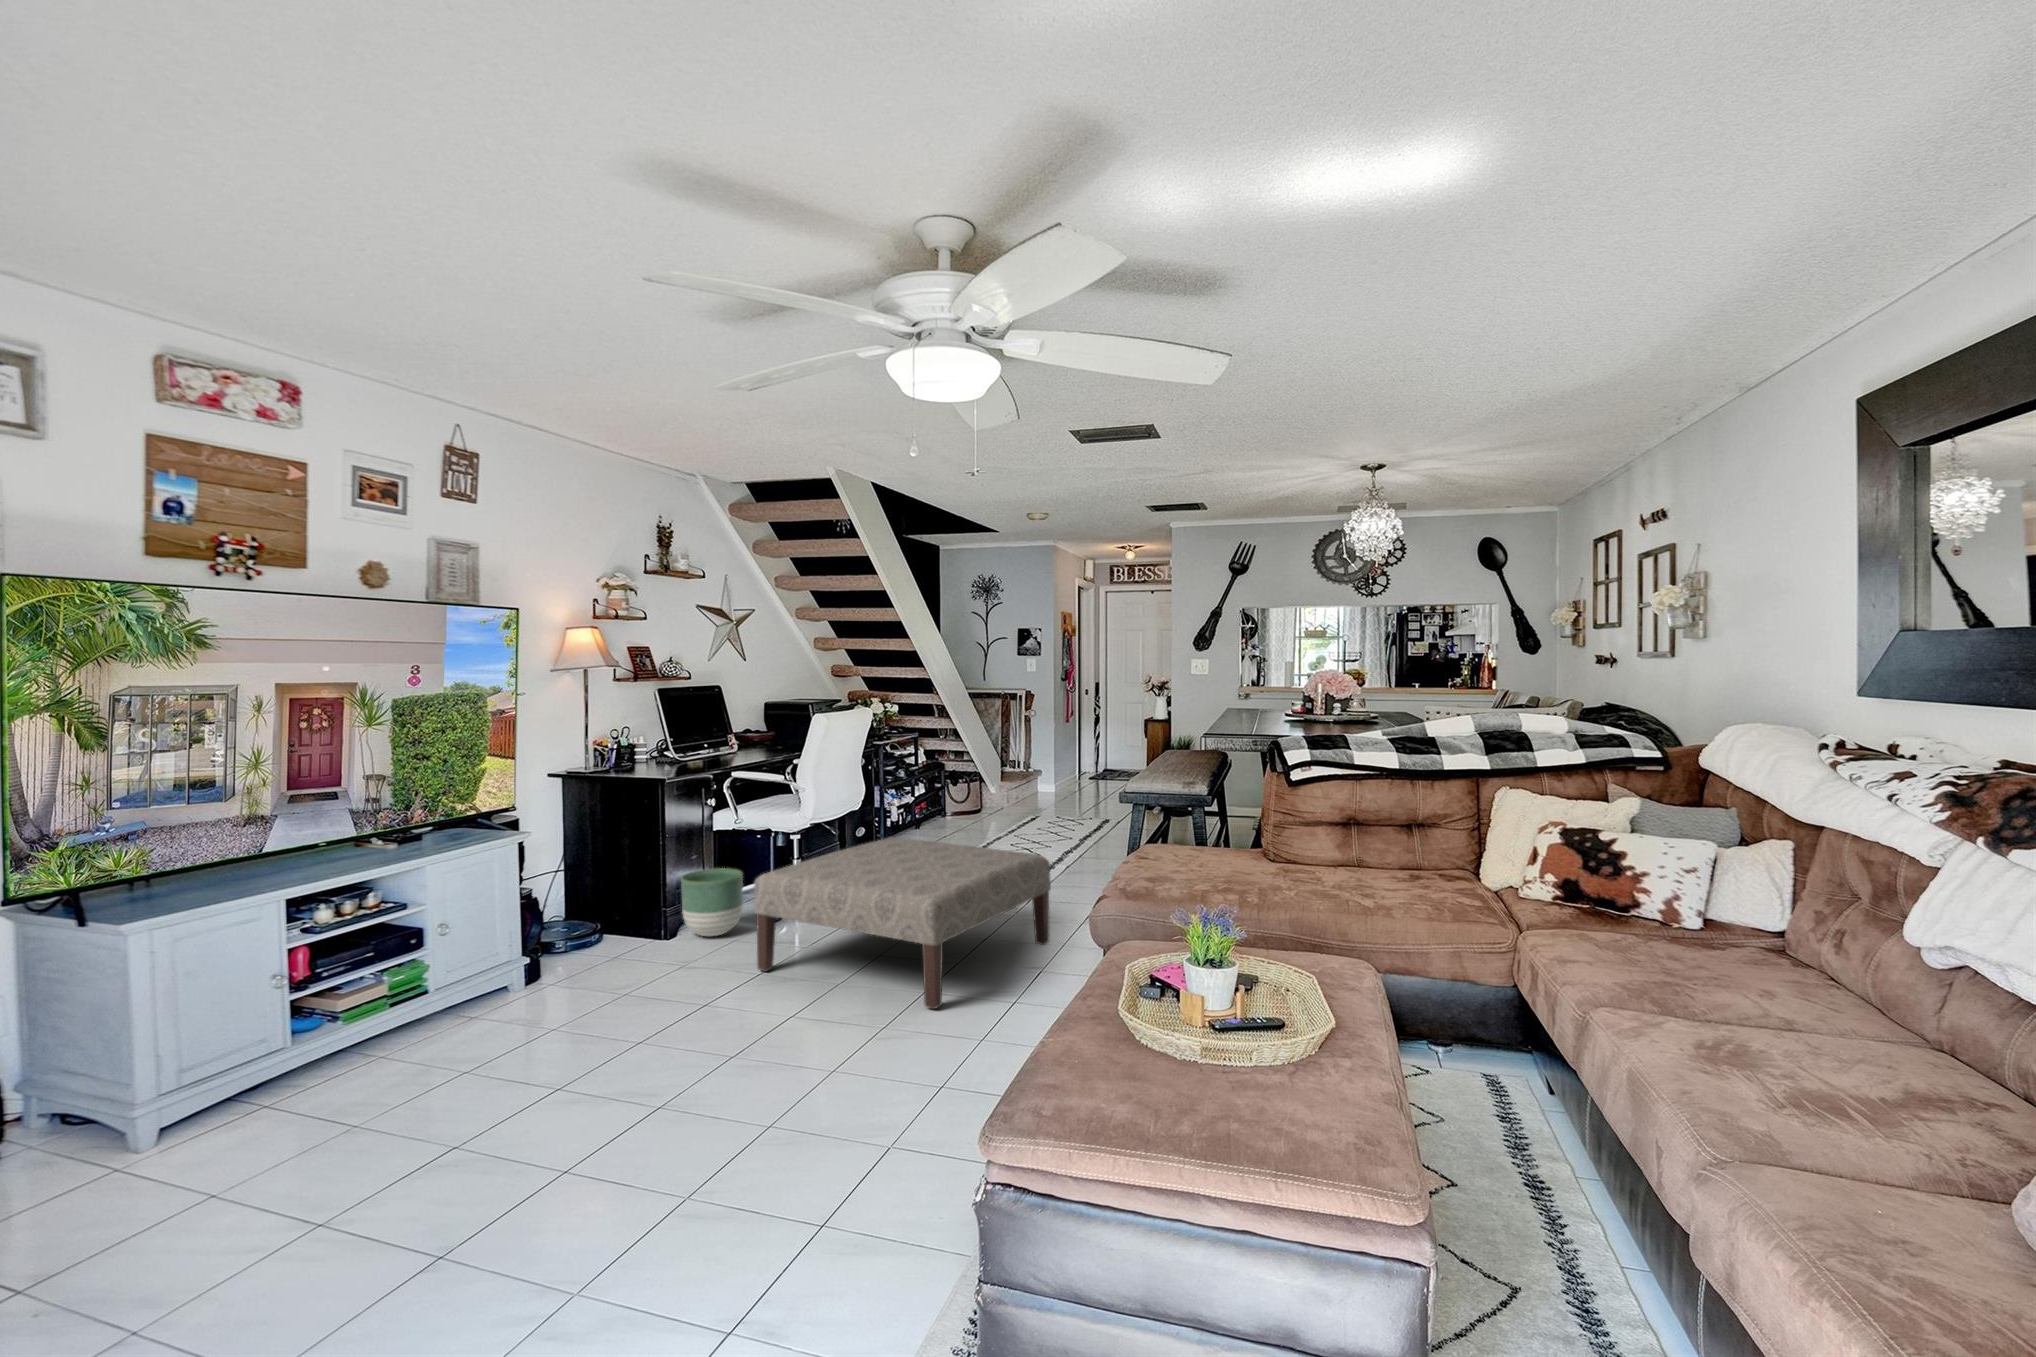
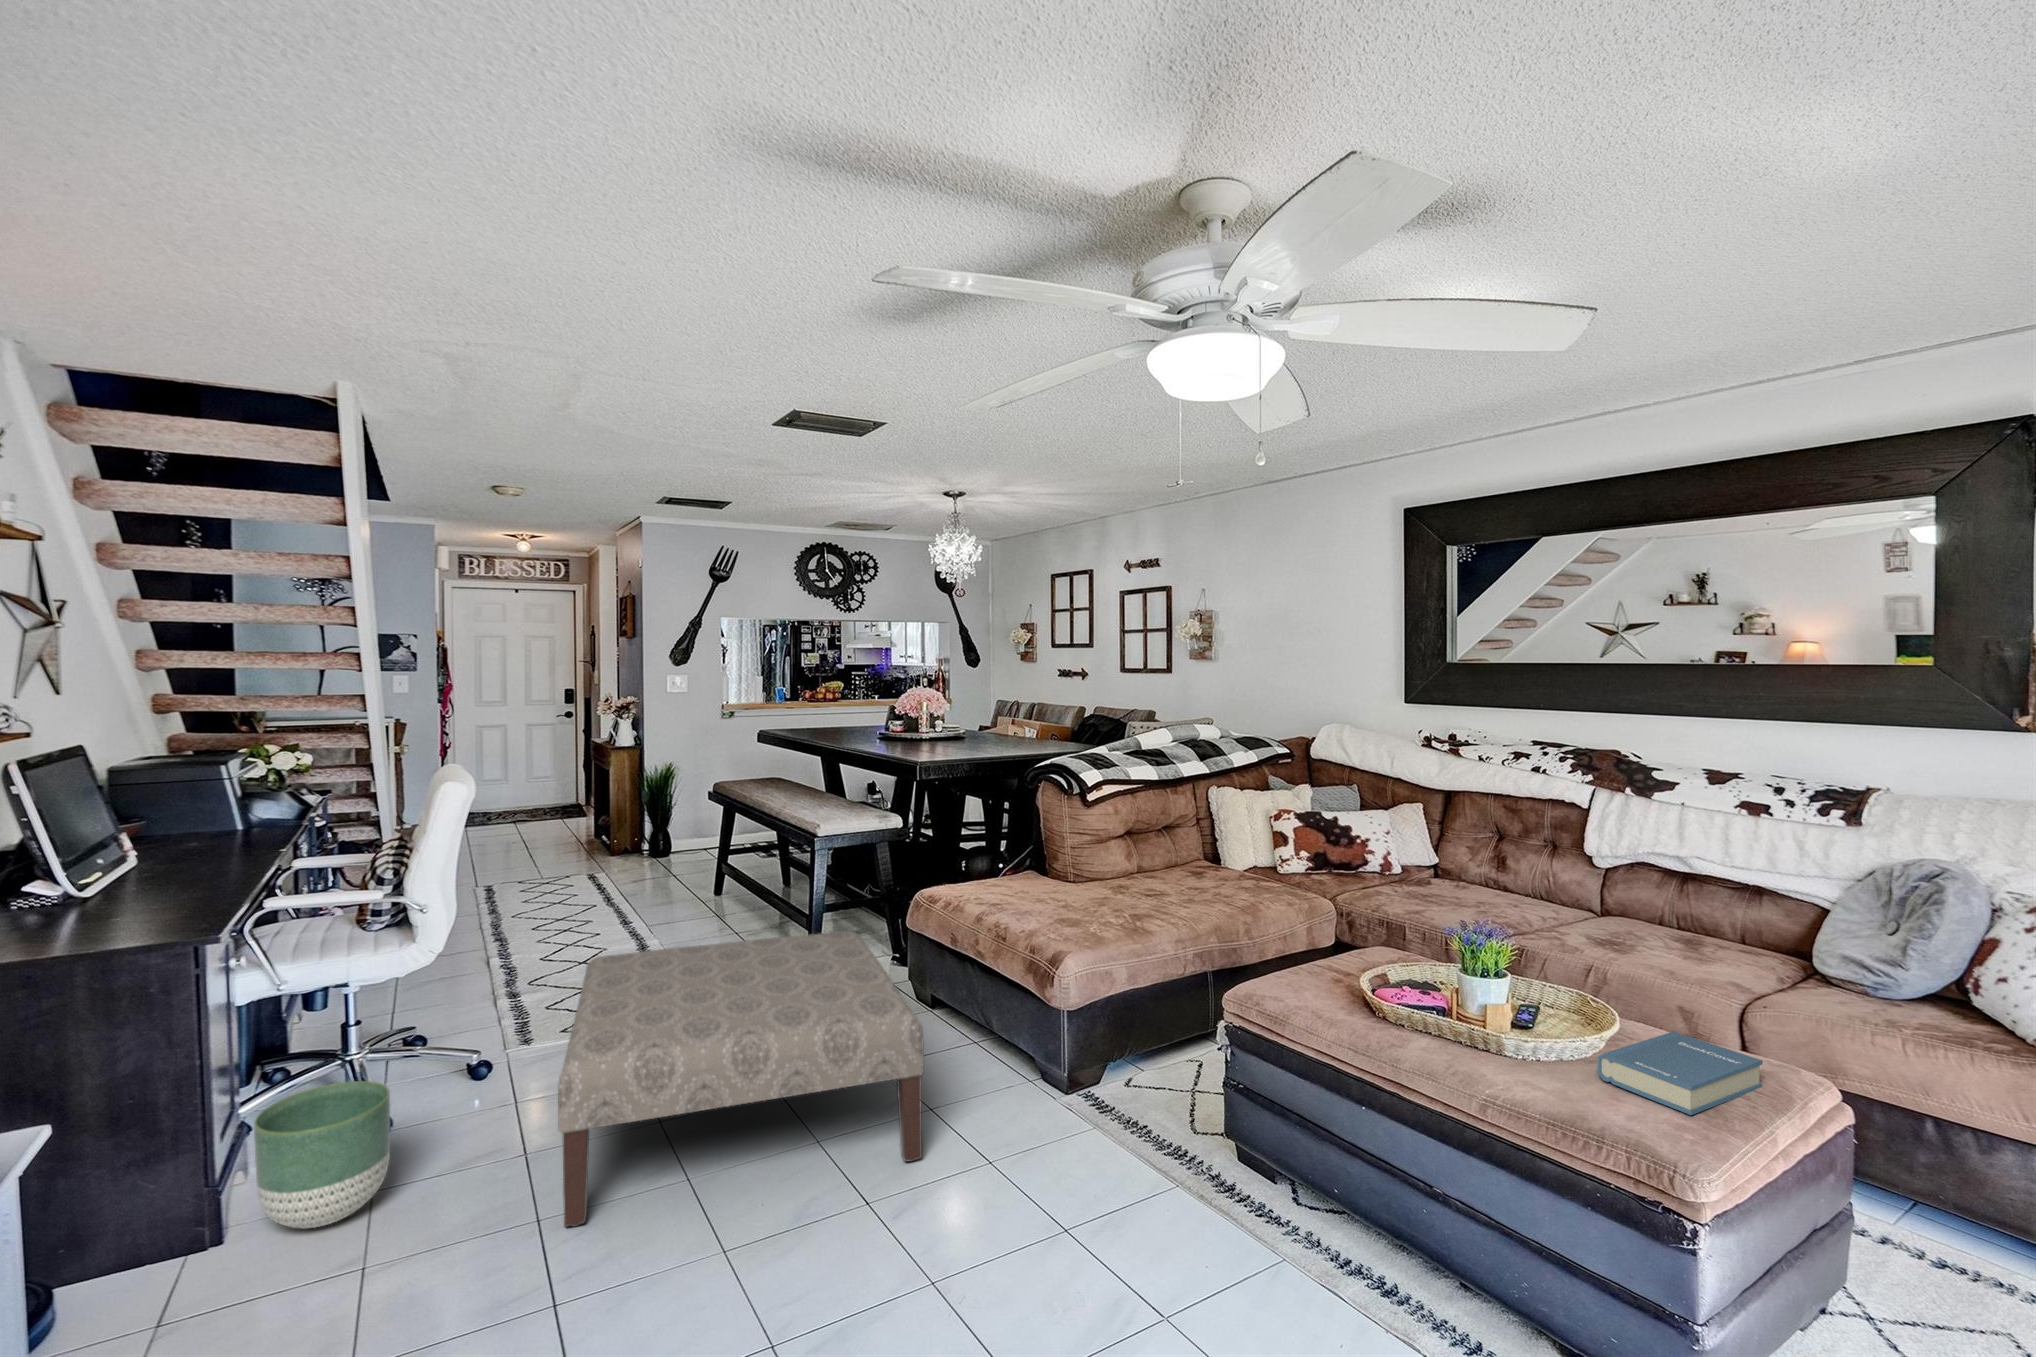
hardback book: none [1095,1034,1254,1127] -> present [1598,1031,1763,1115]

